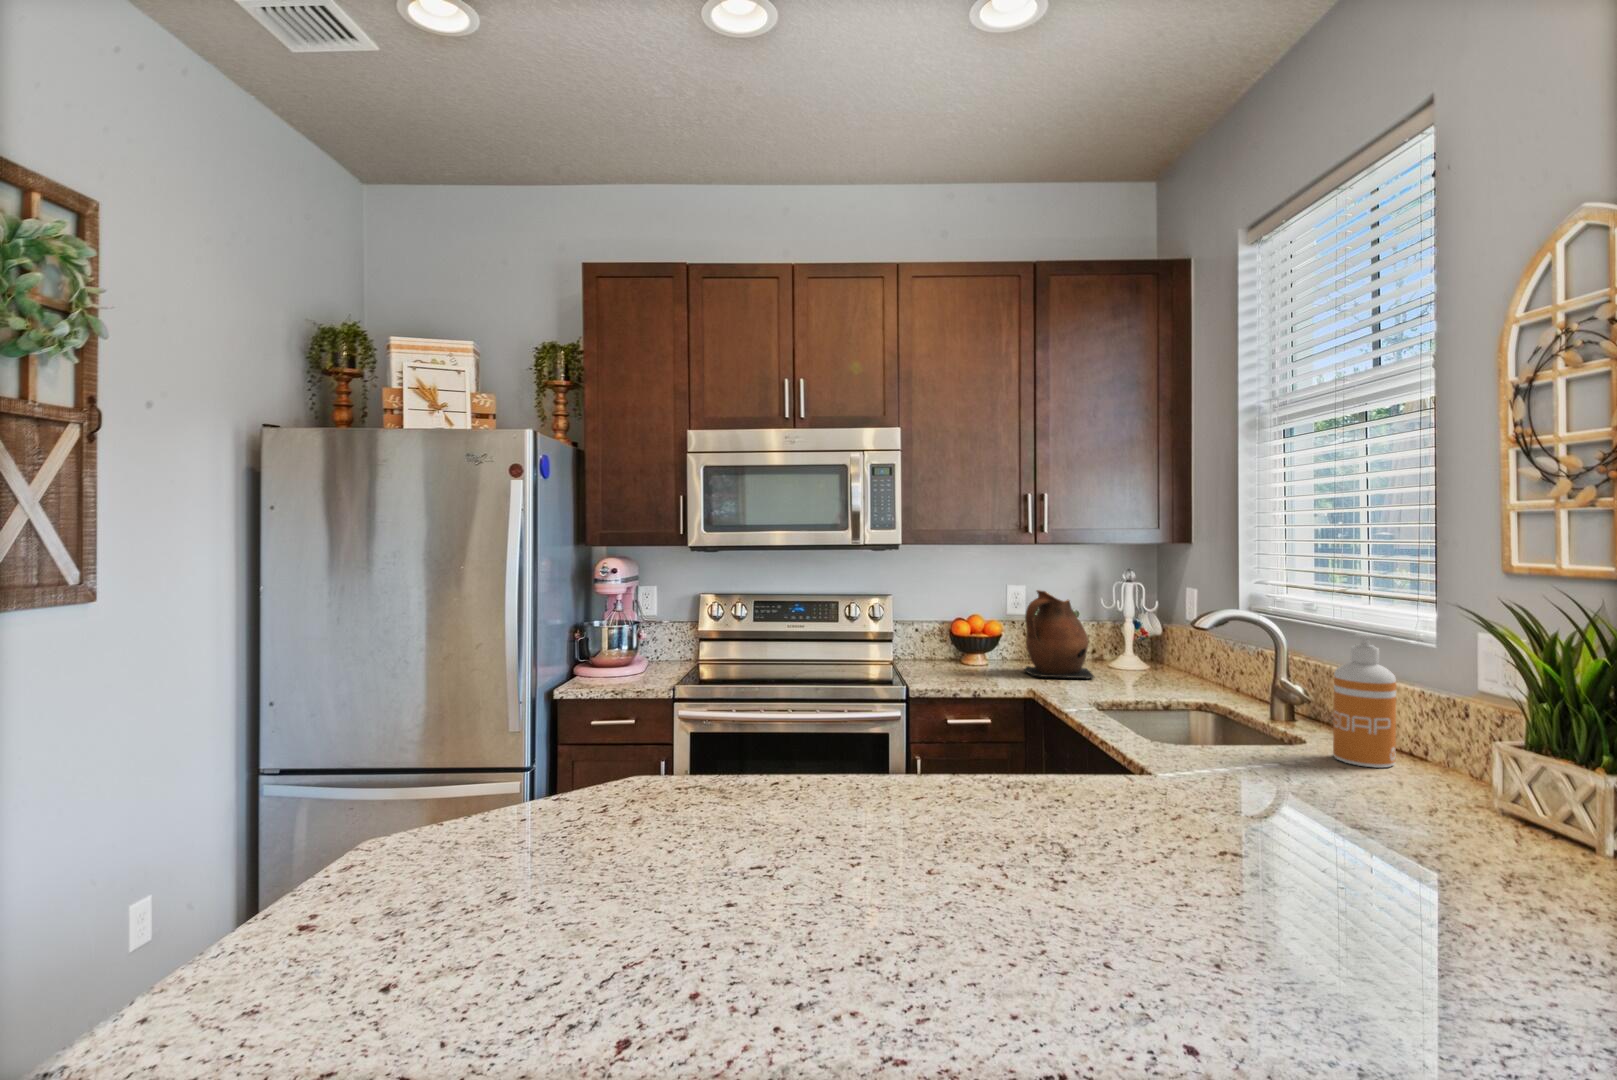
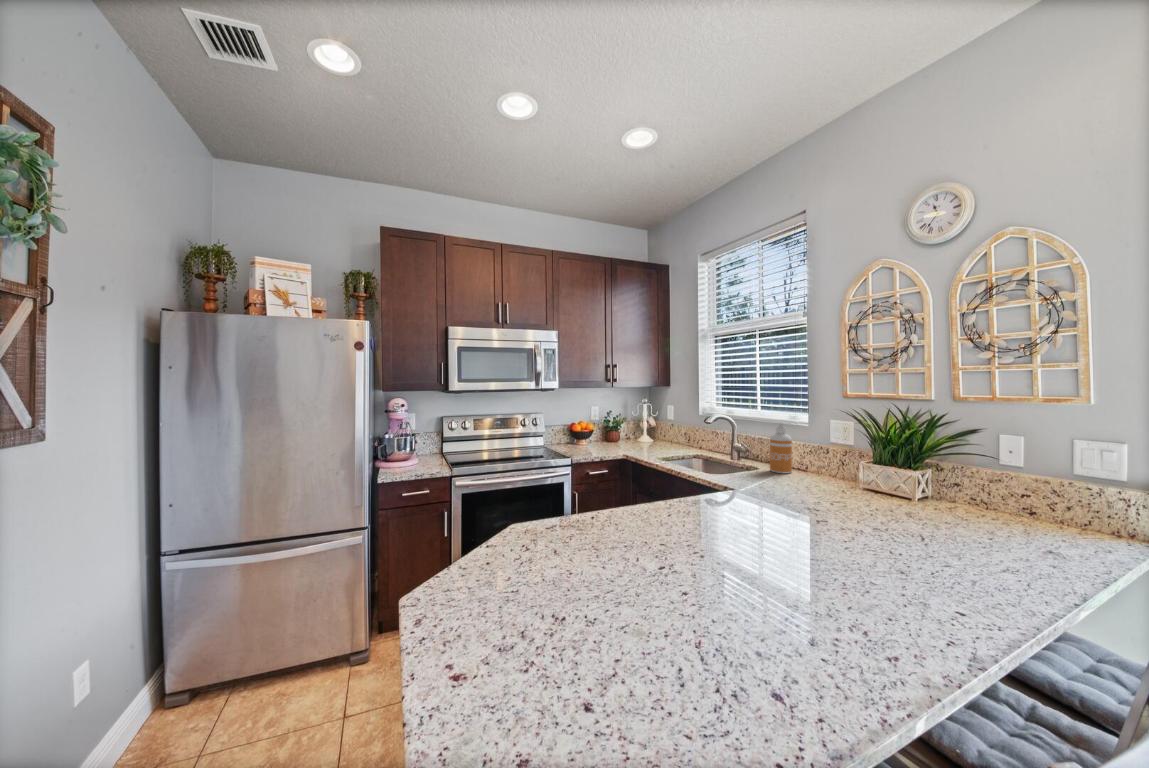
ceramic pitcher: present [1024,590,1094,679] -> none [607,410,643,449]

